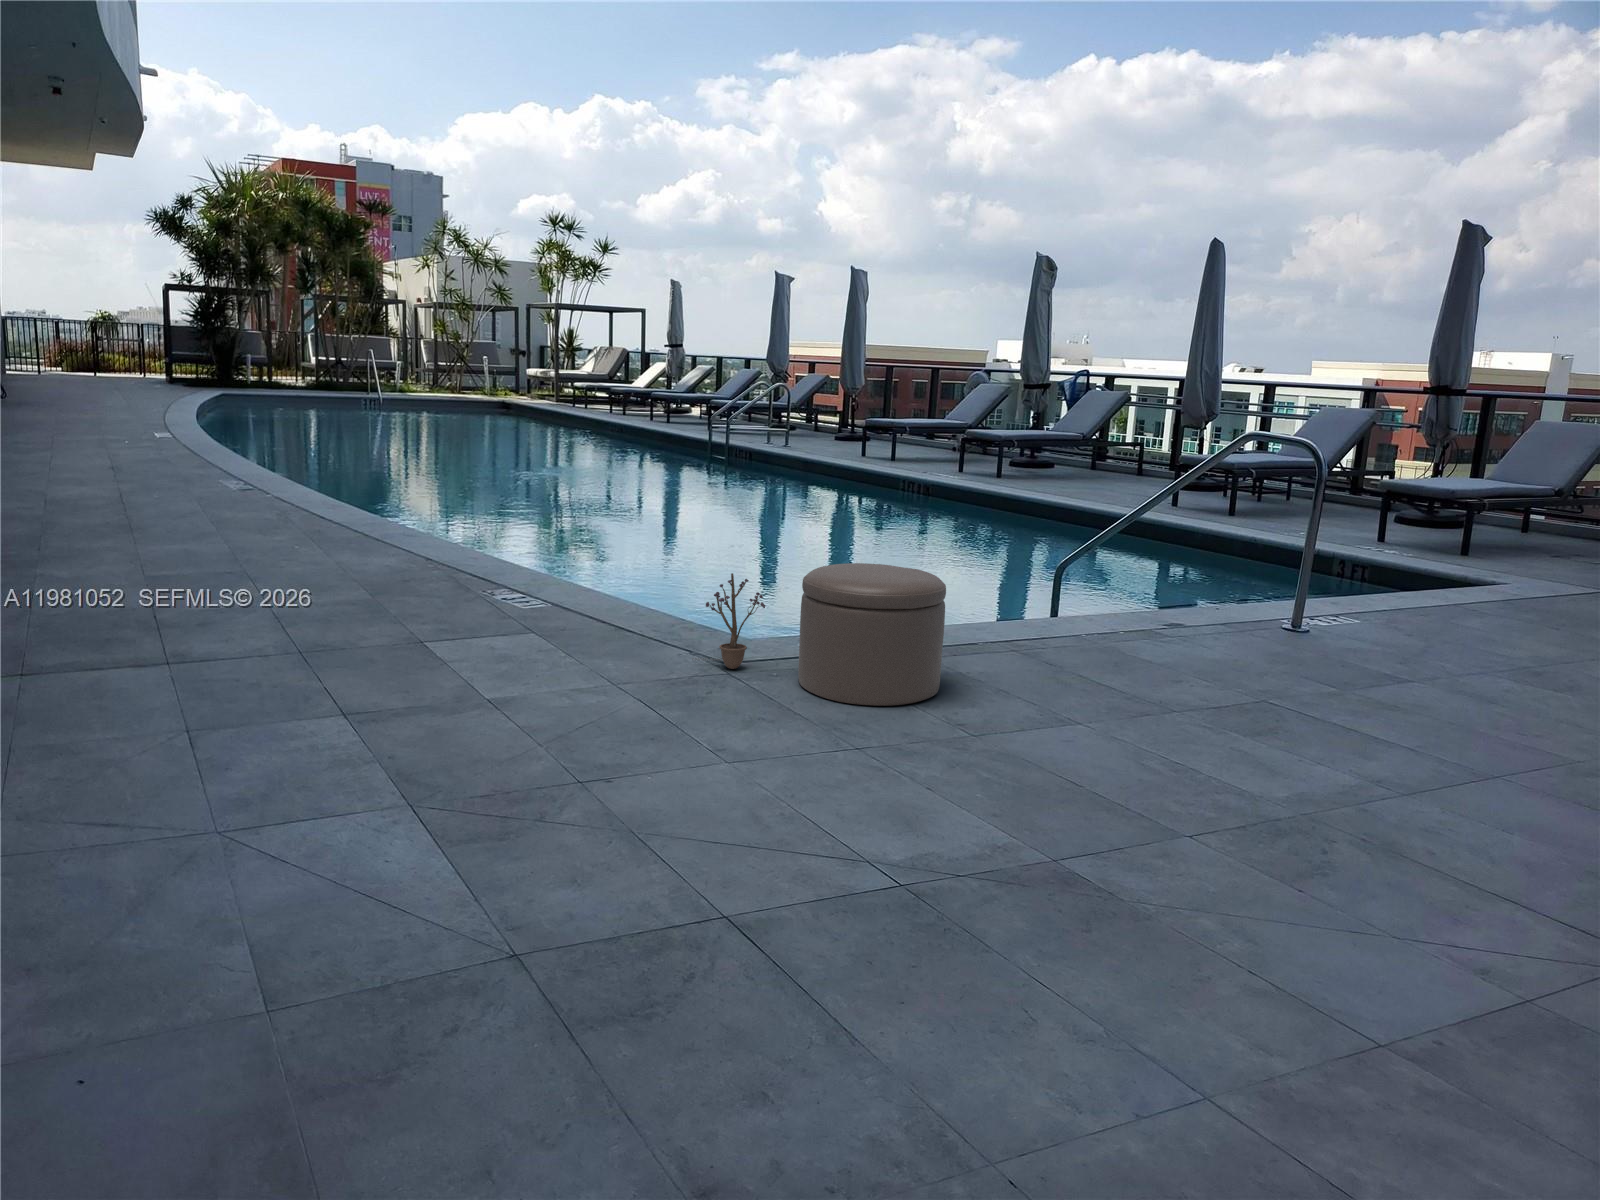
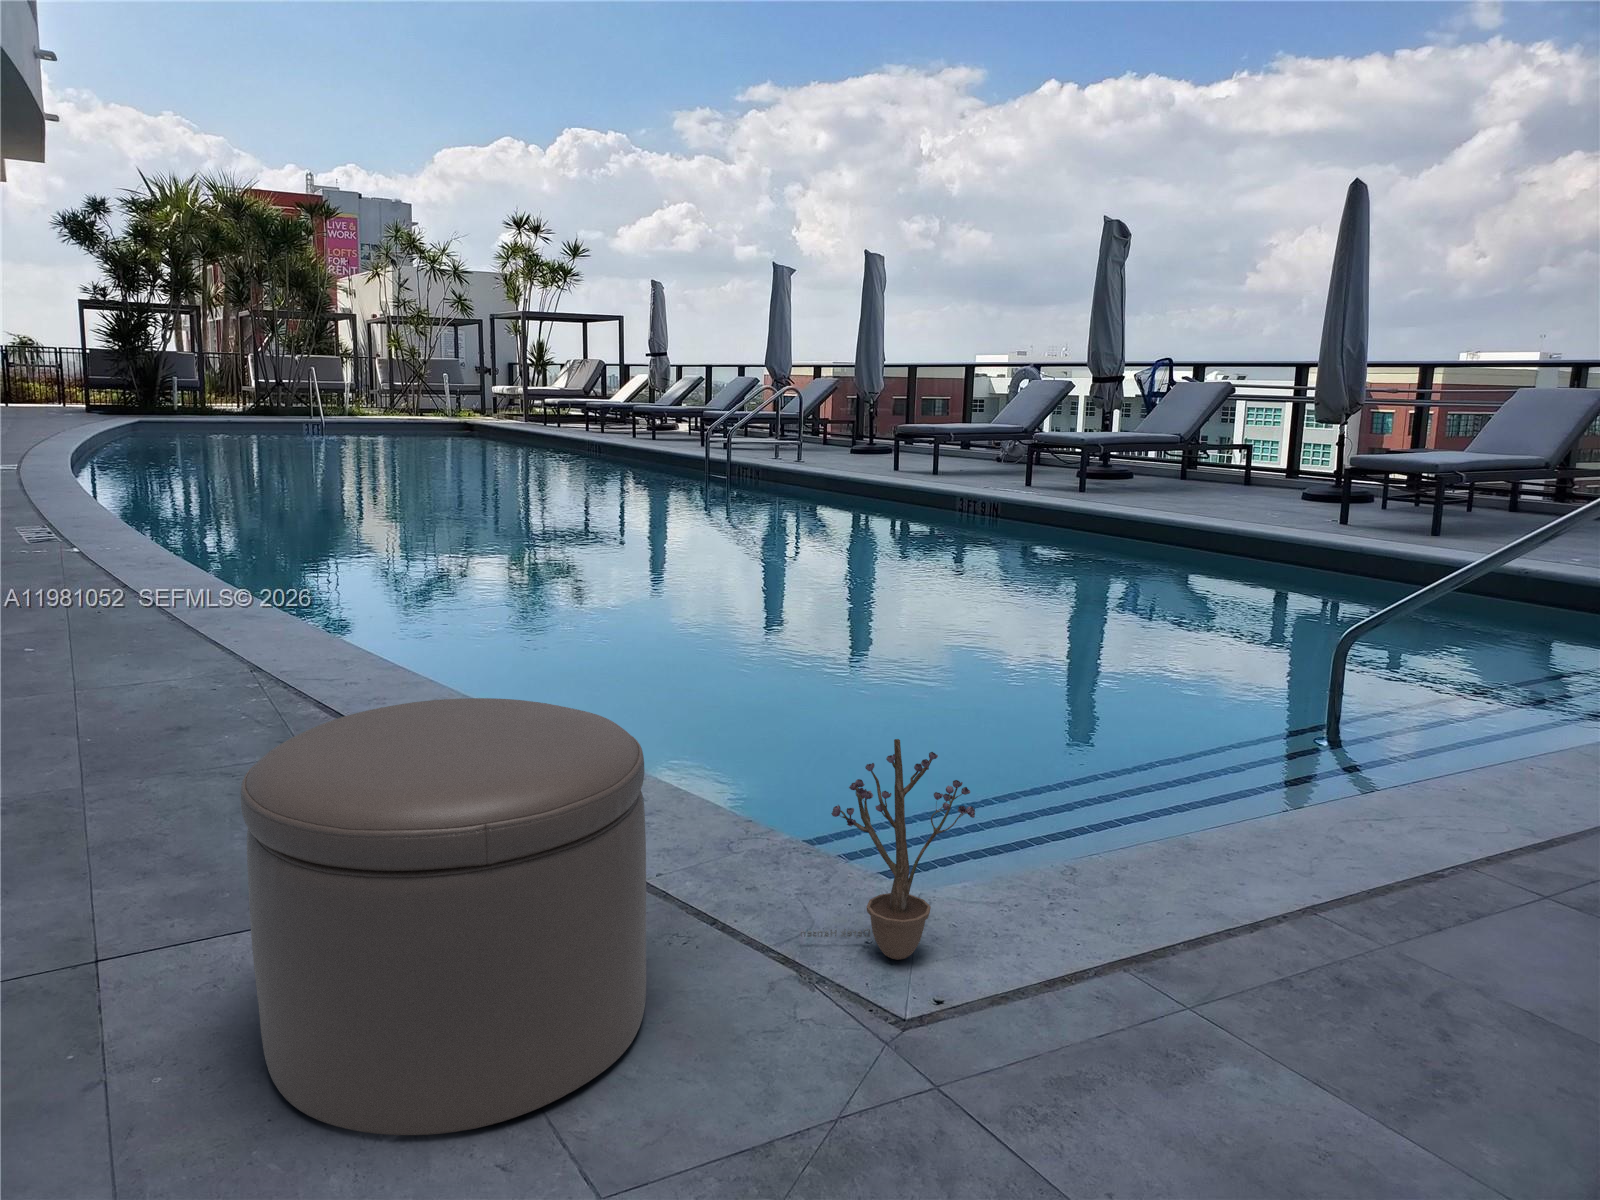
ottoman: present [798,563,946,706] -> present [241,698,646,1135]

